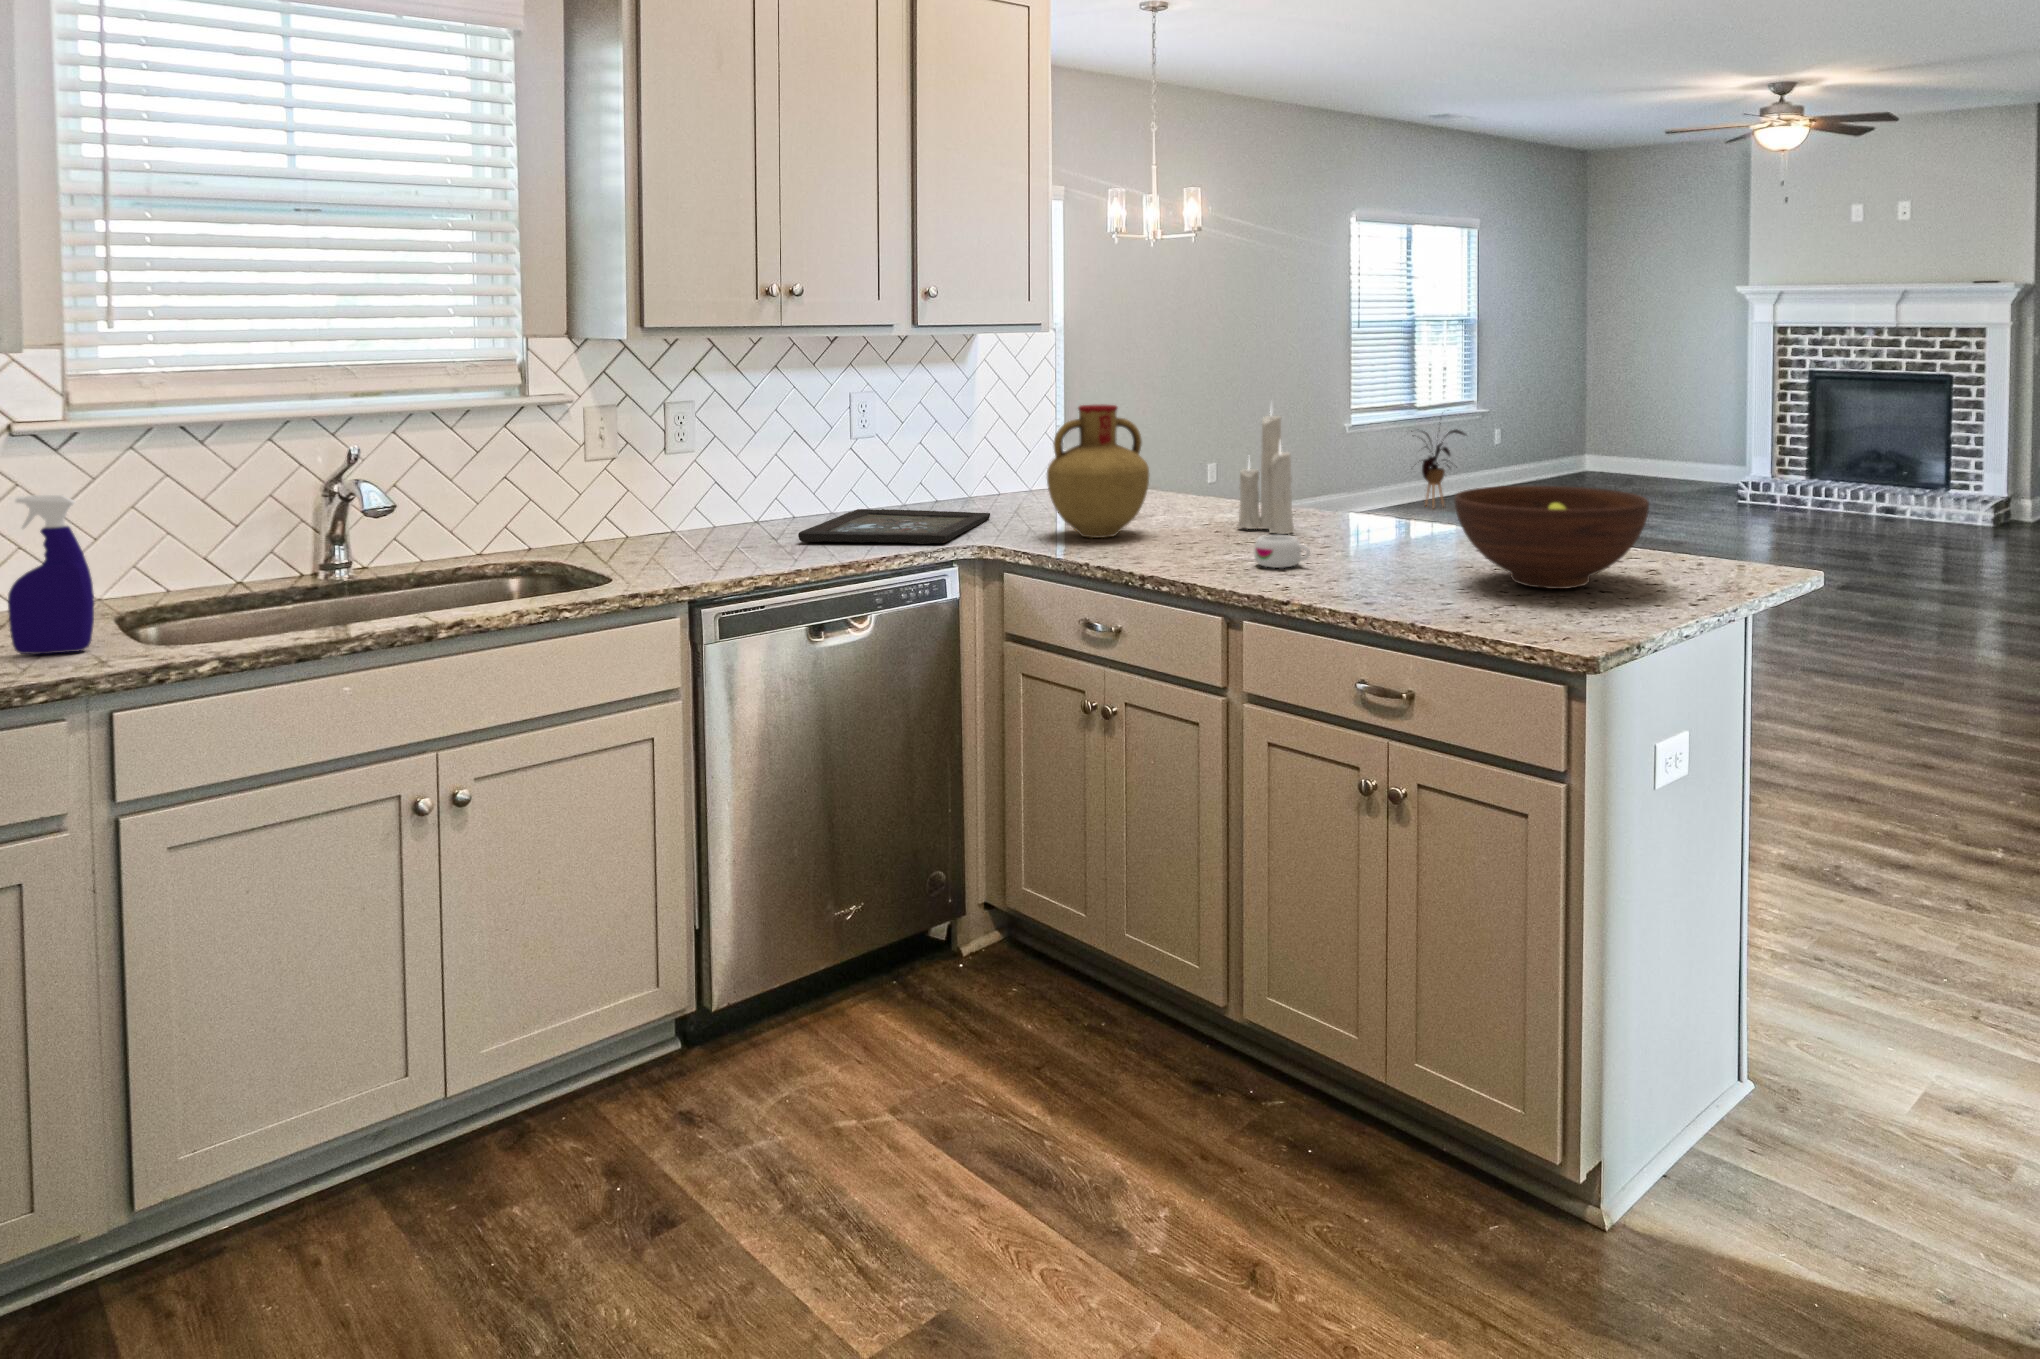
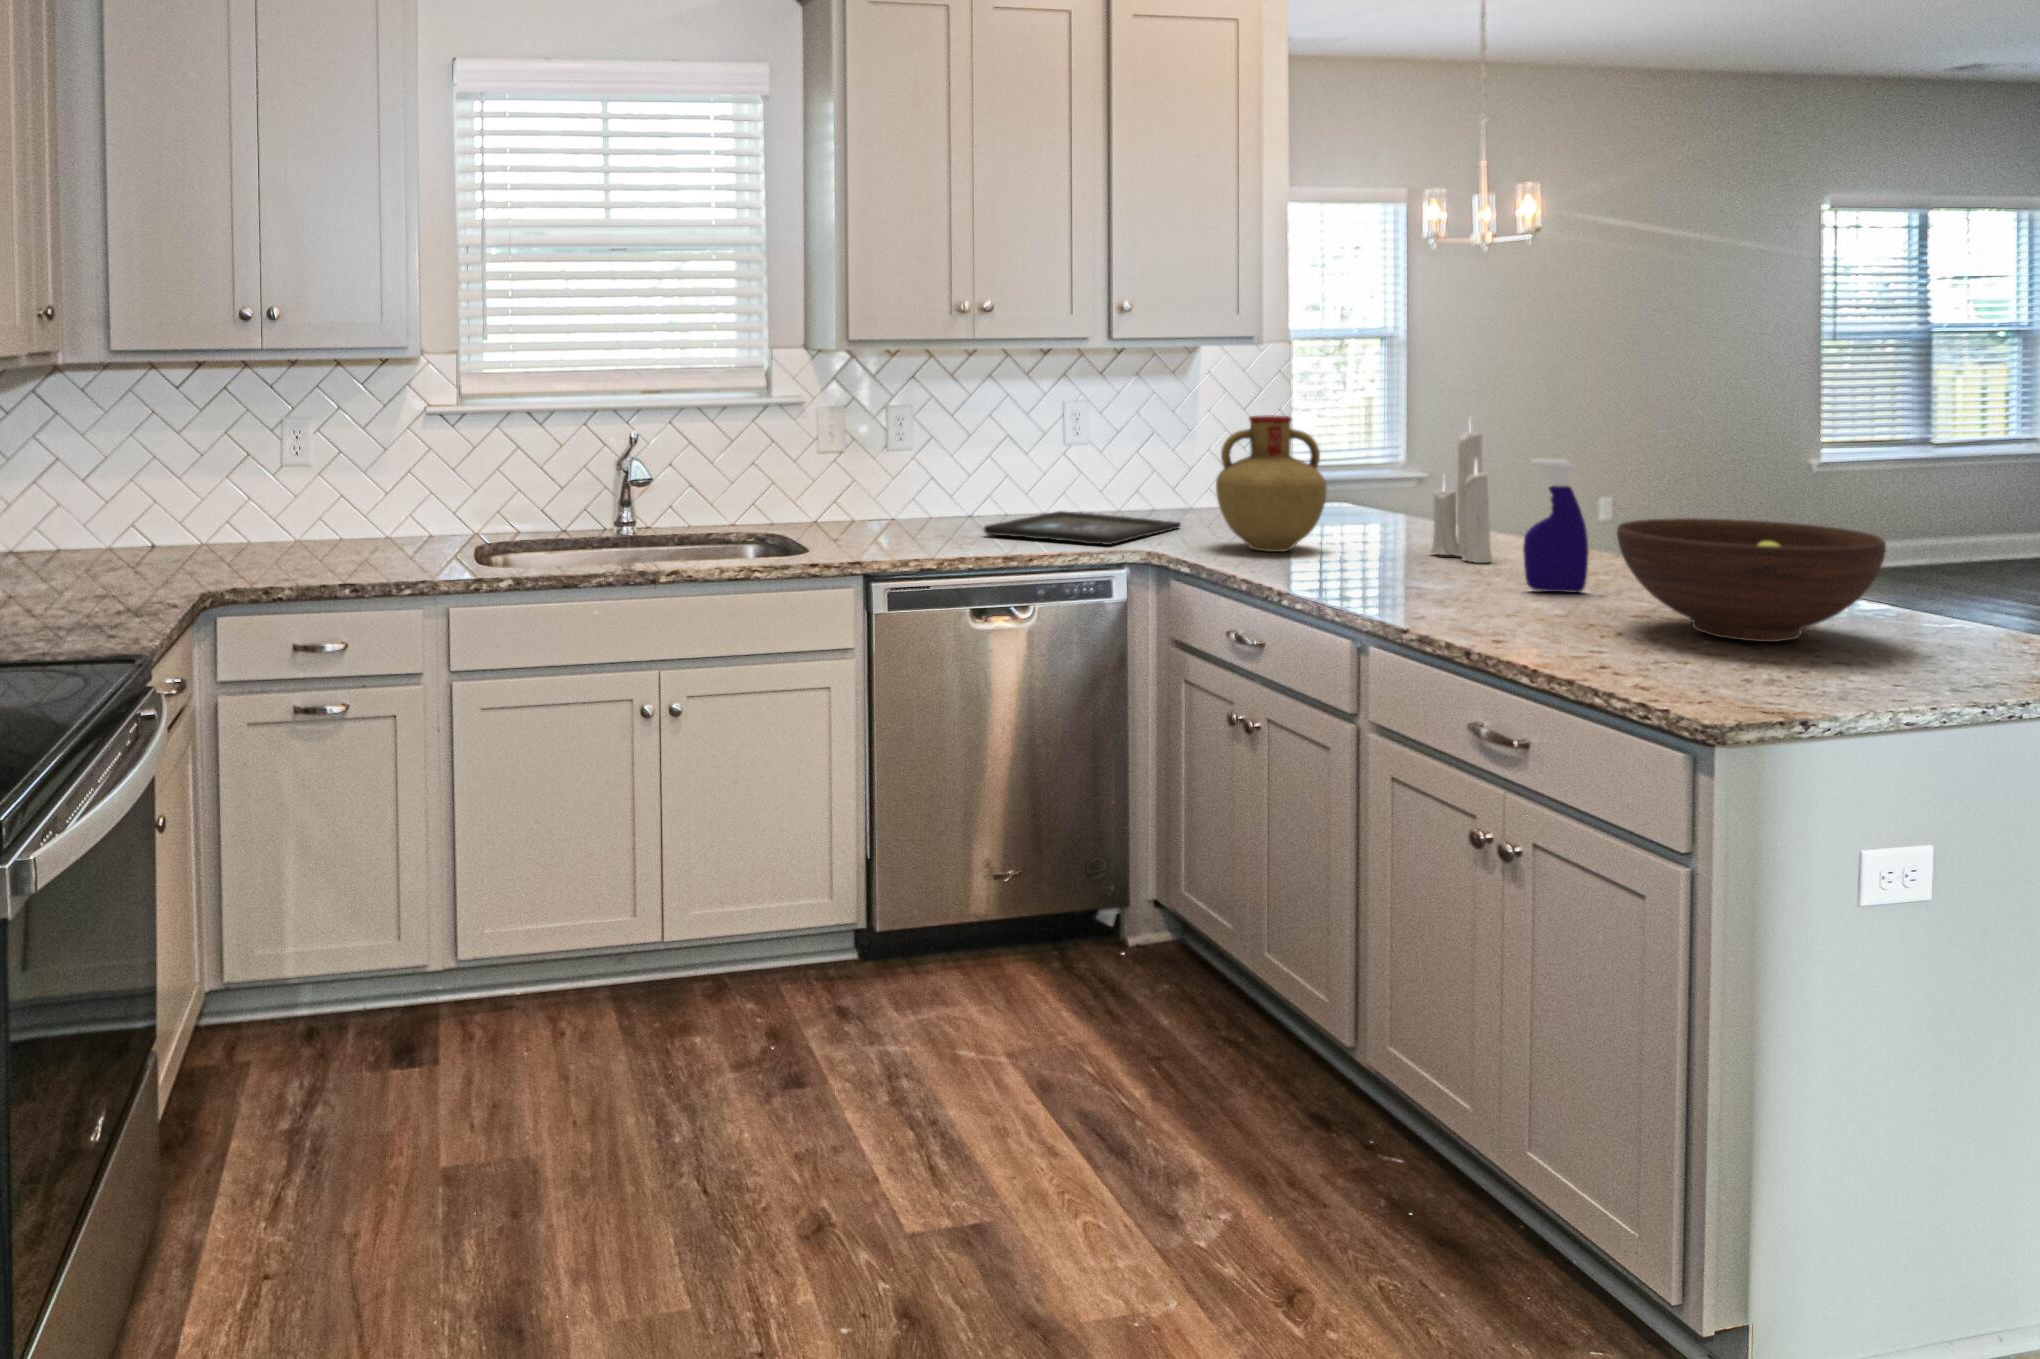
house plant: present [1411,430,1465,509] -> none [1910,451,2014,580]
spray bottle: present [8,495,94,654] -> present [1523,459,1589,593]
mug: present [1254,535,1310,568] -> none [1401,557,1463,592]

